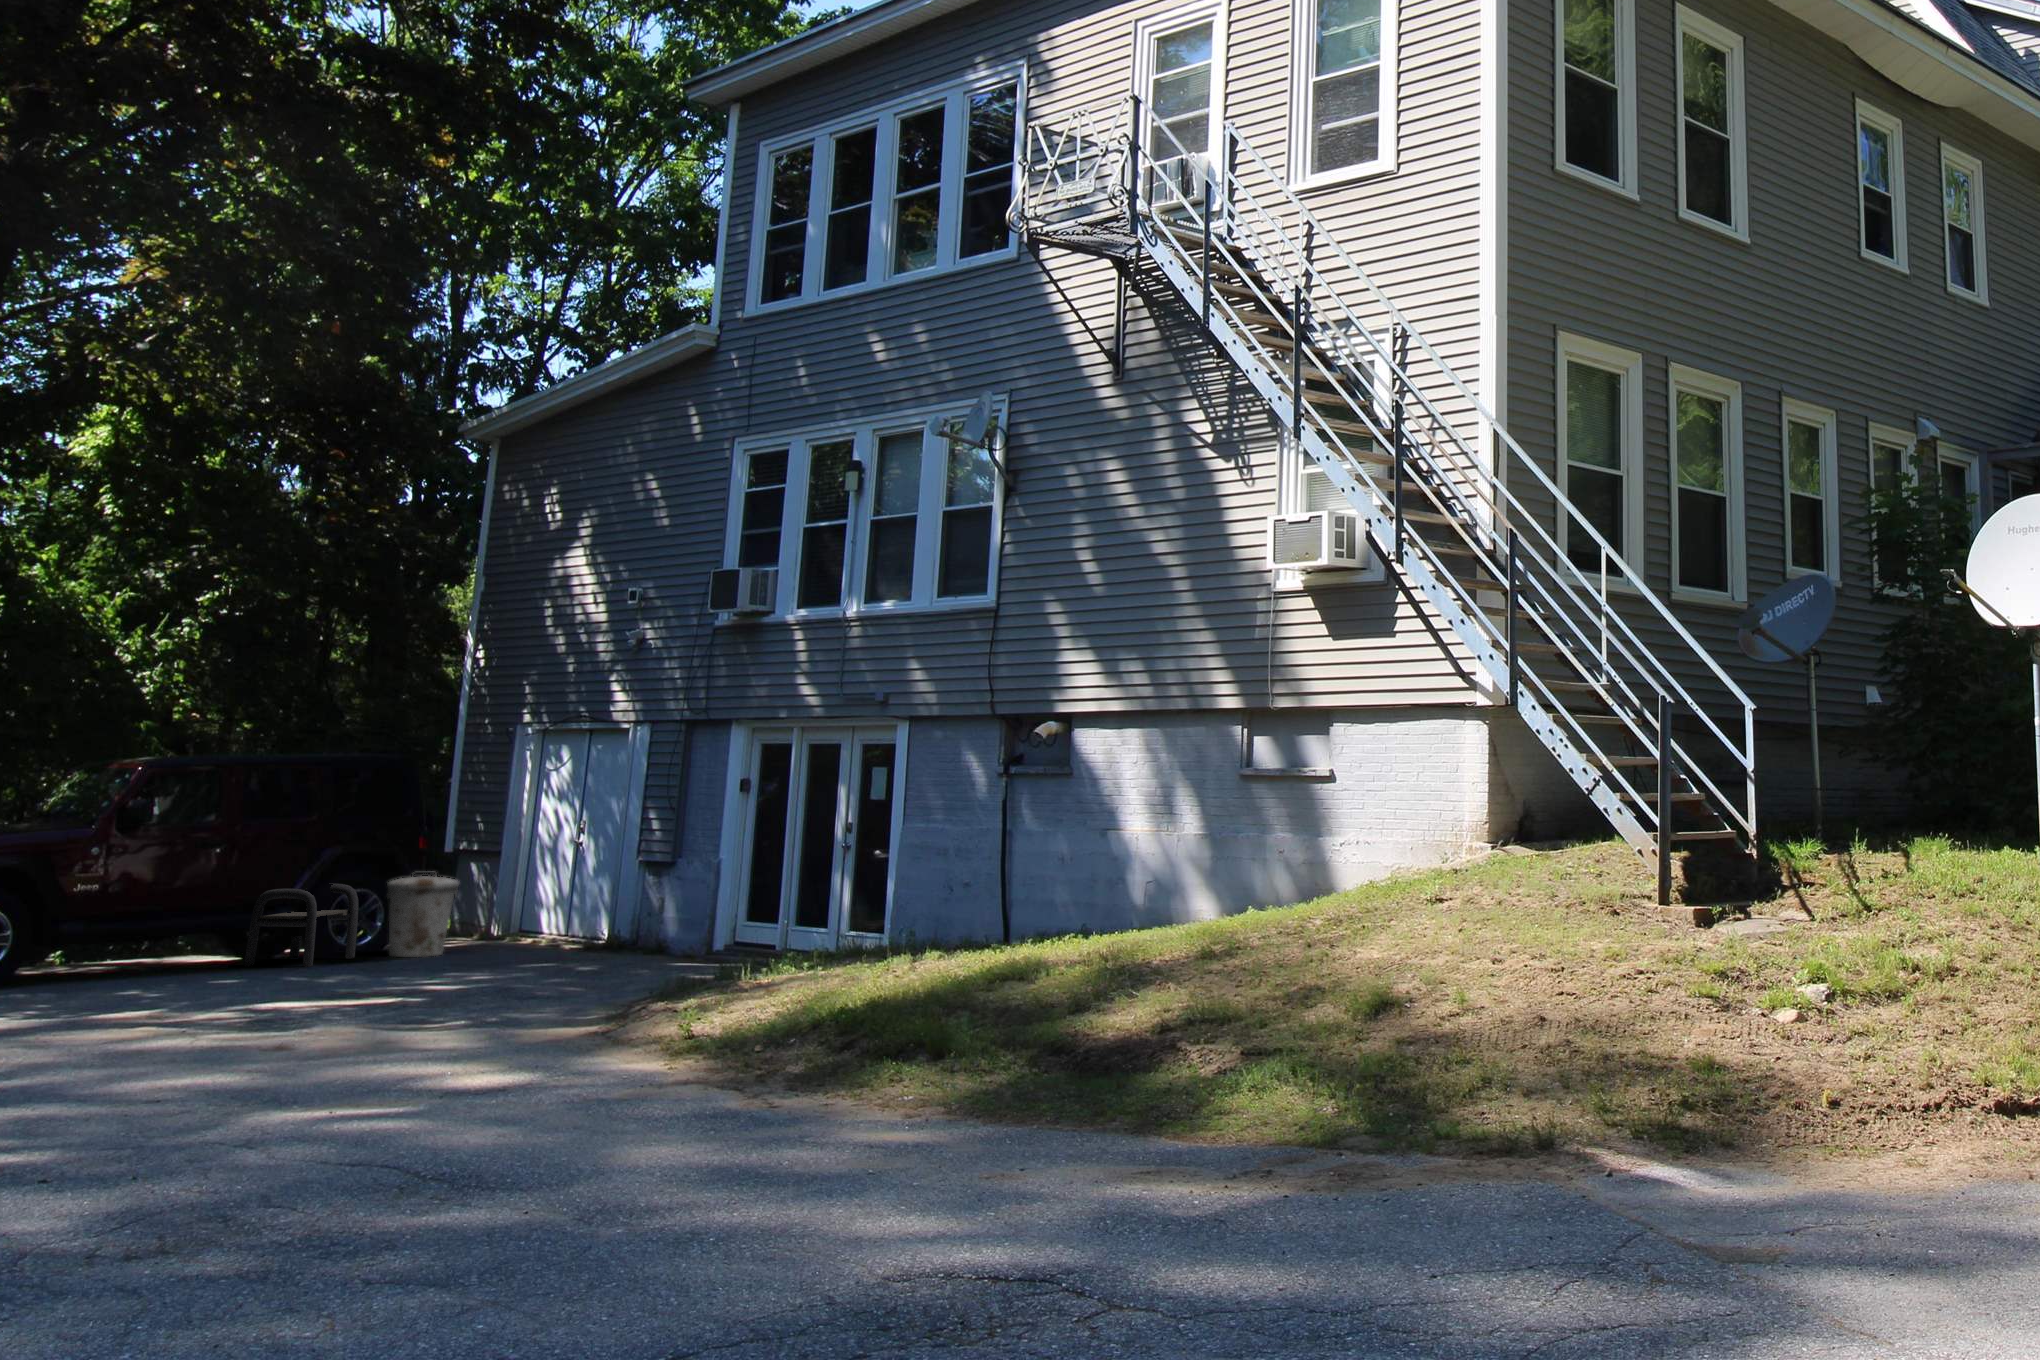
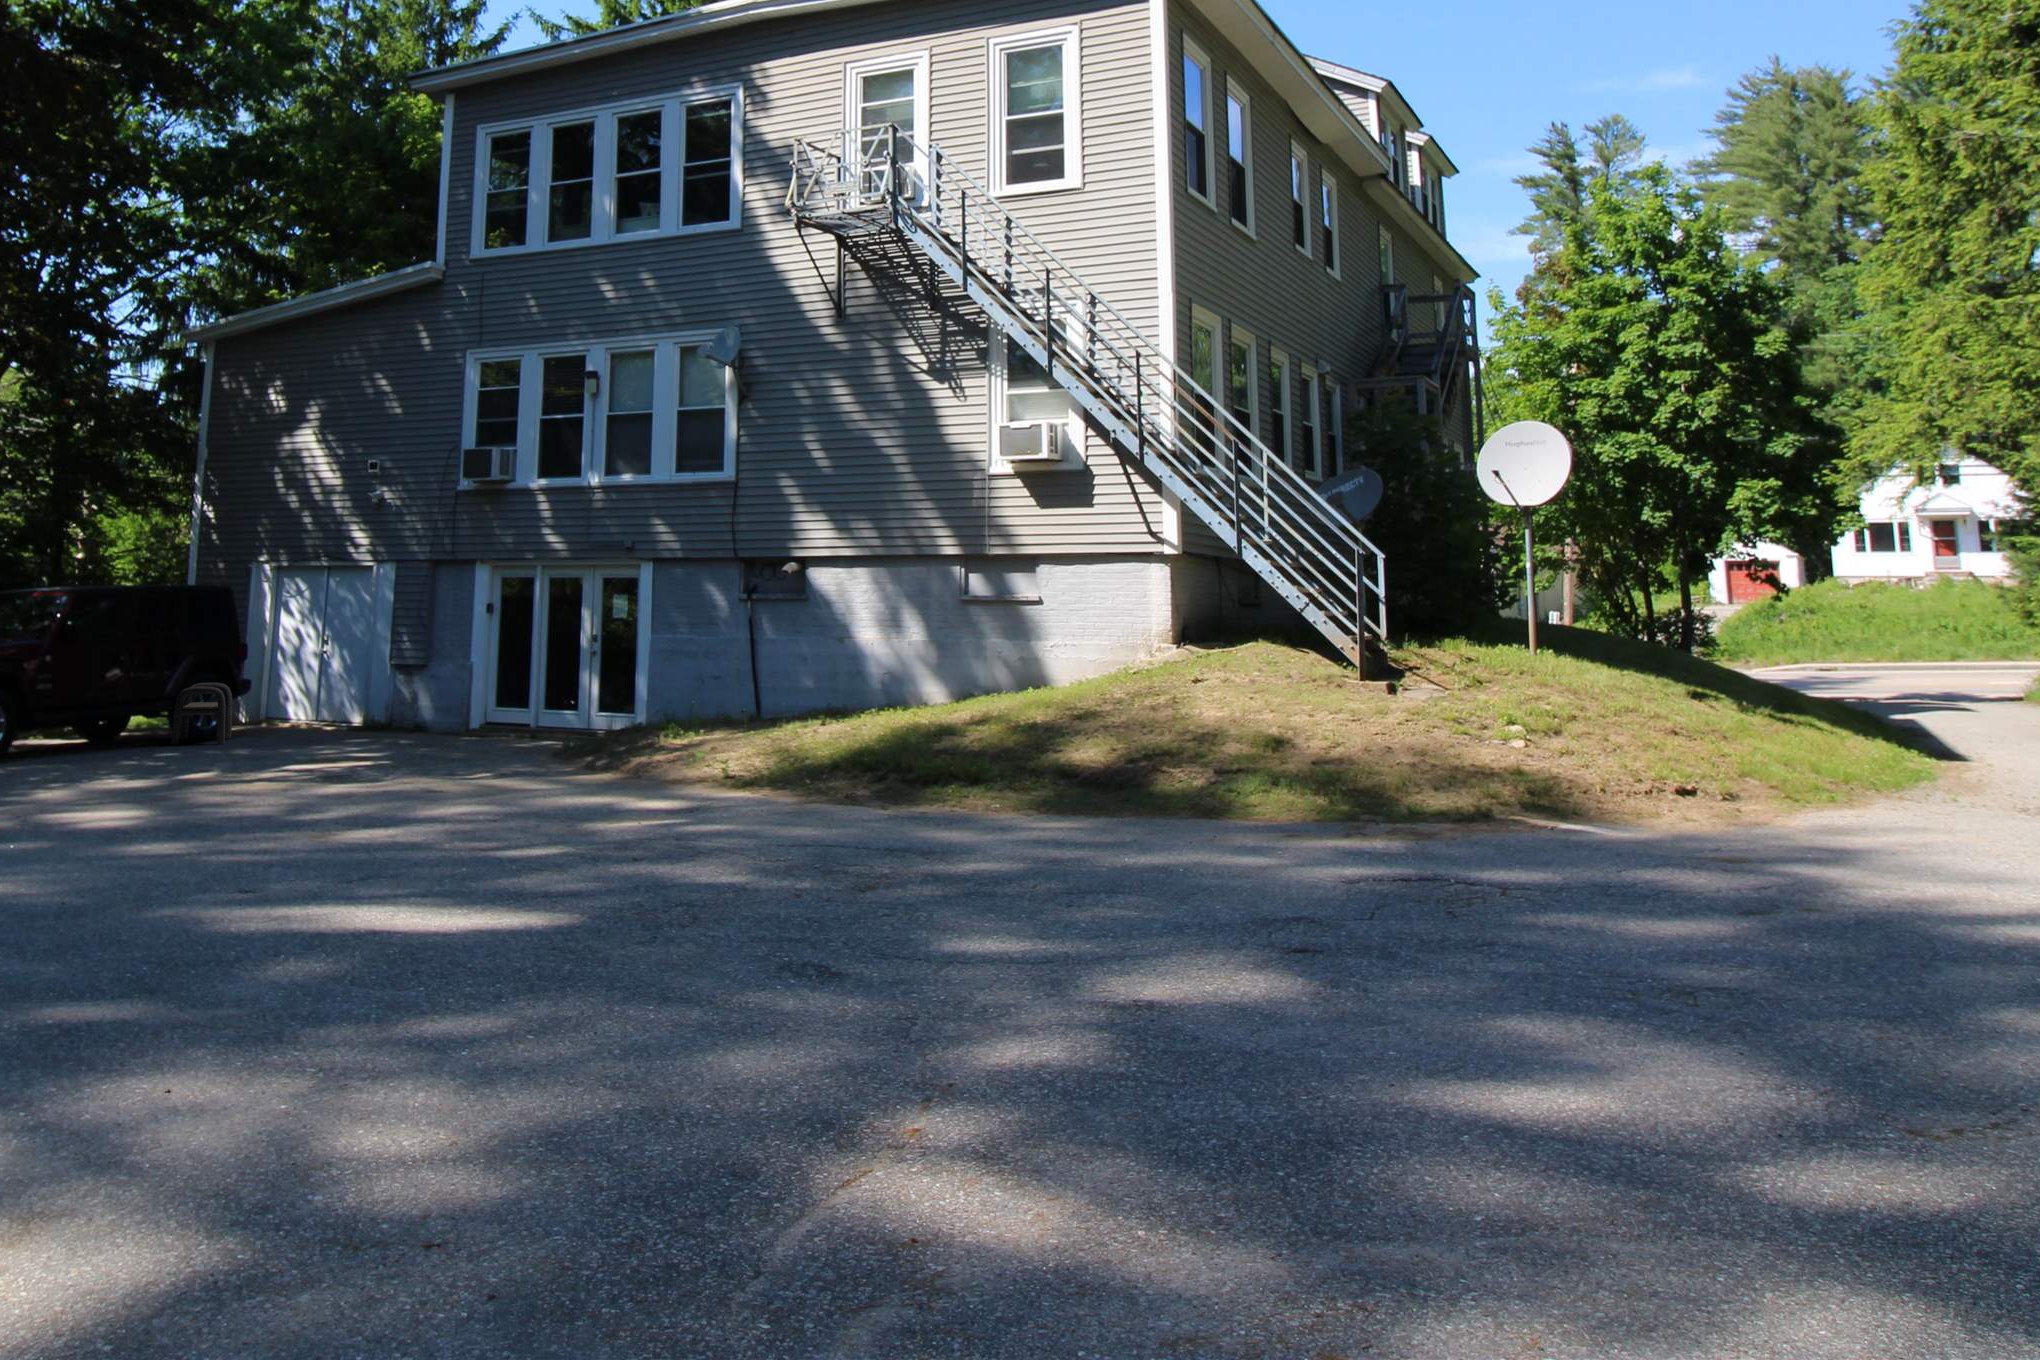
trash can: present [387,871,459,957] -> none [240,673,292,737]

